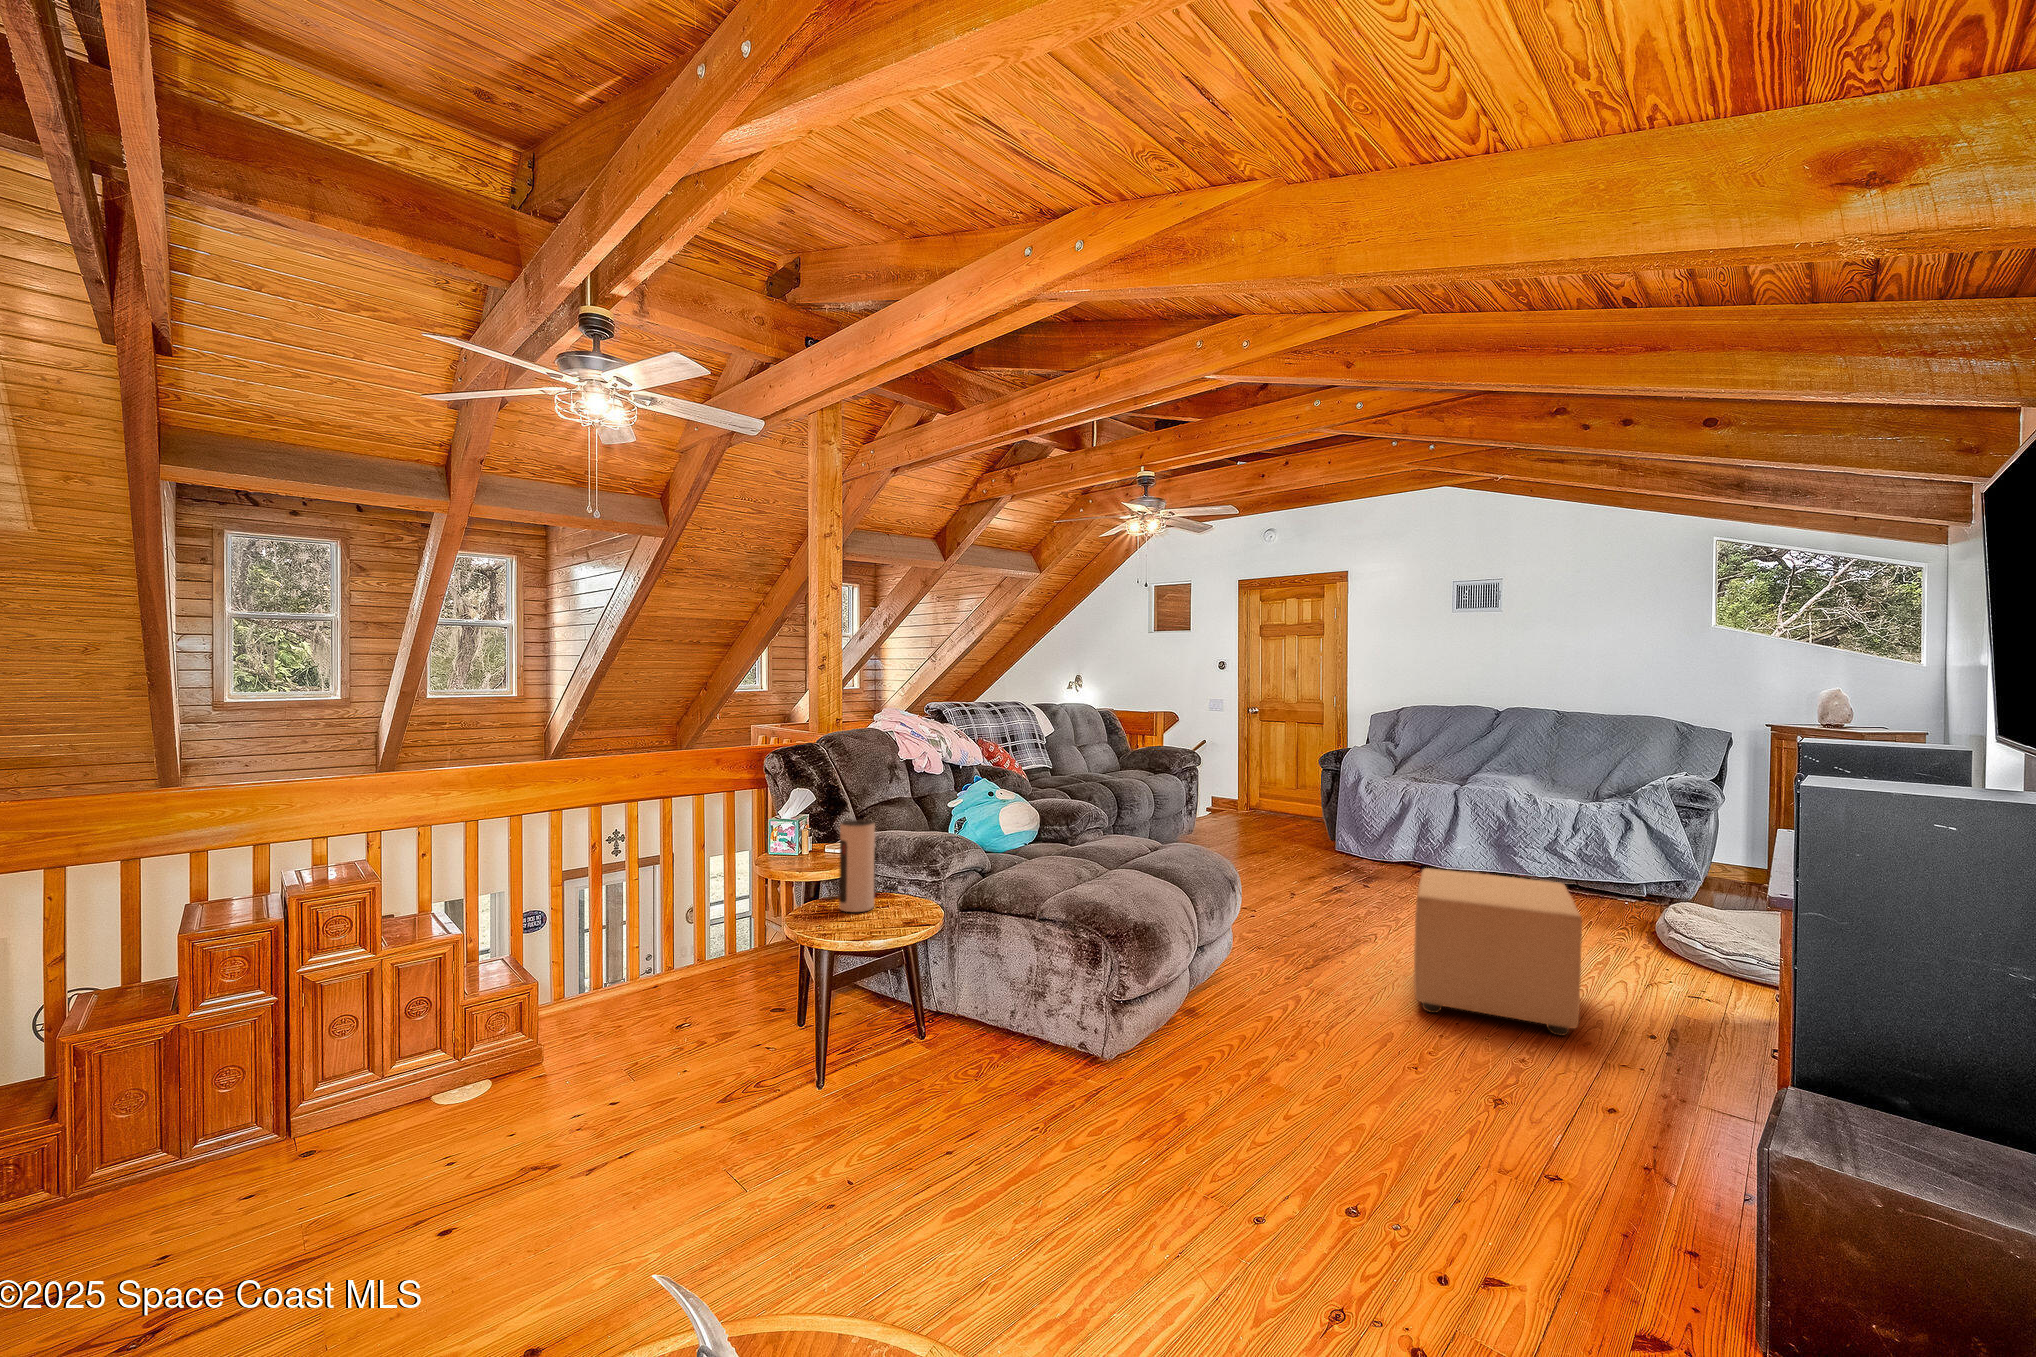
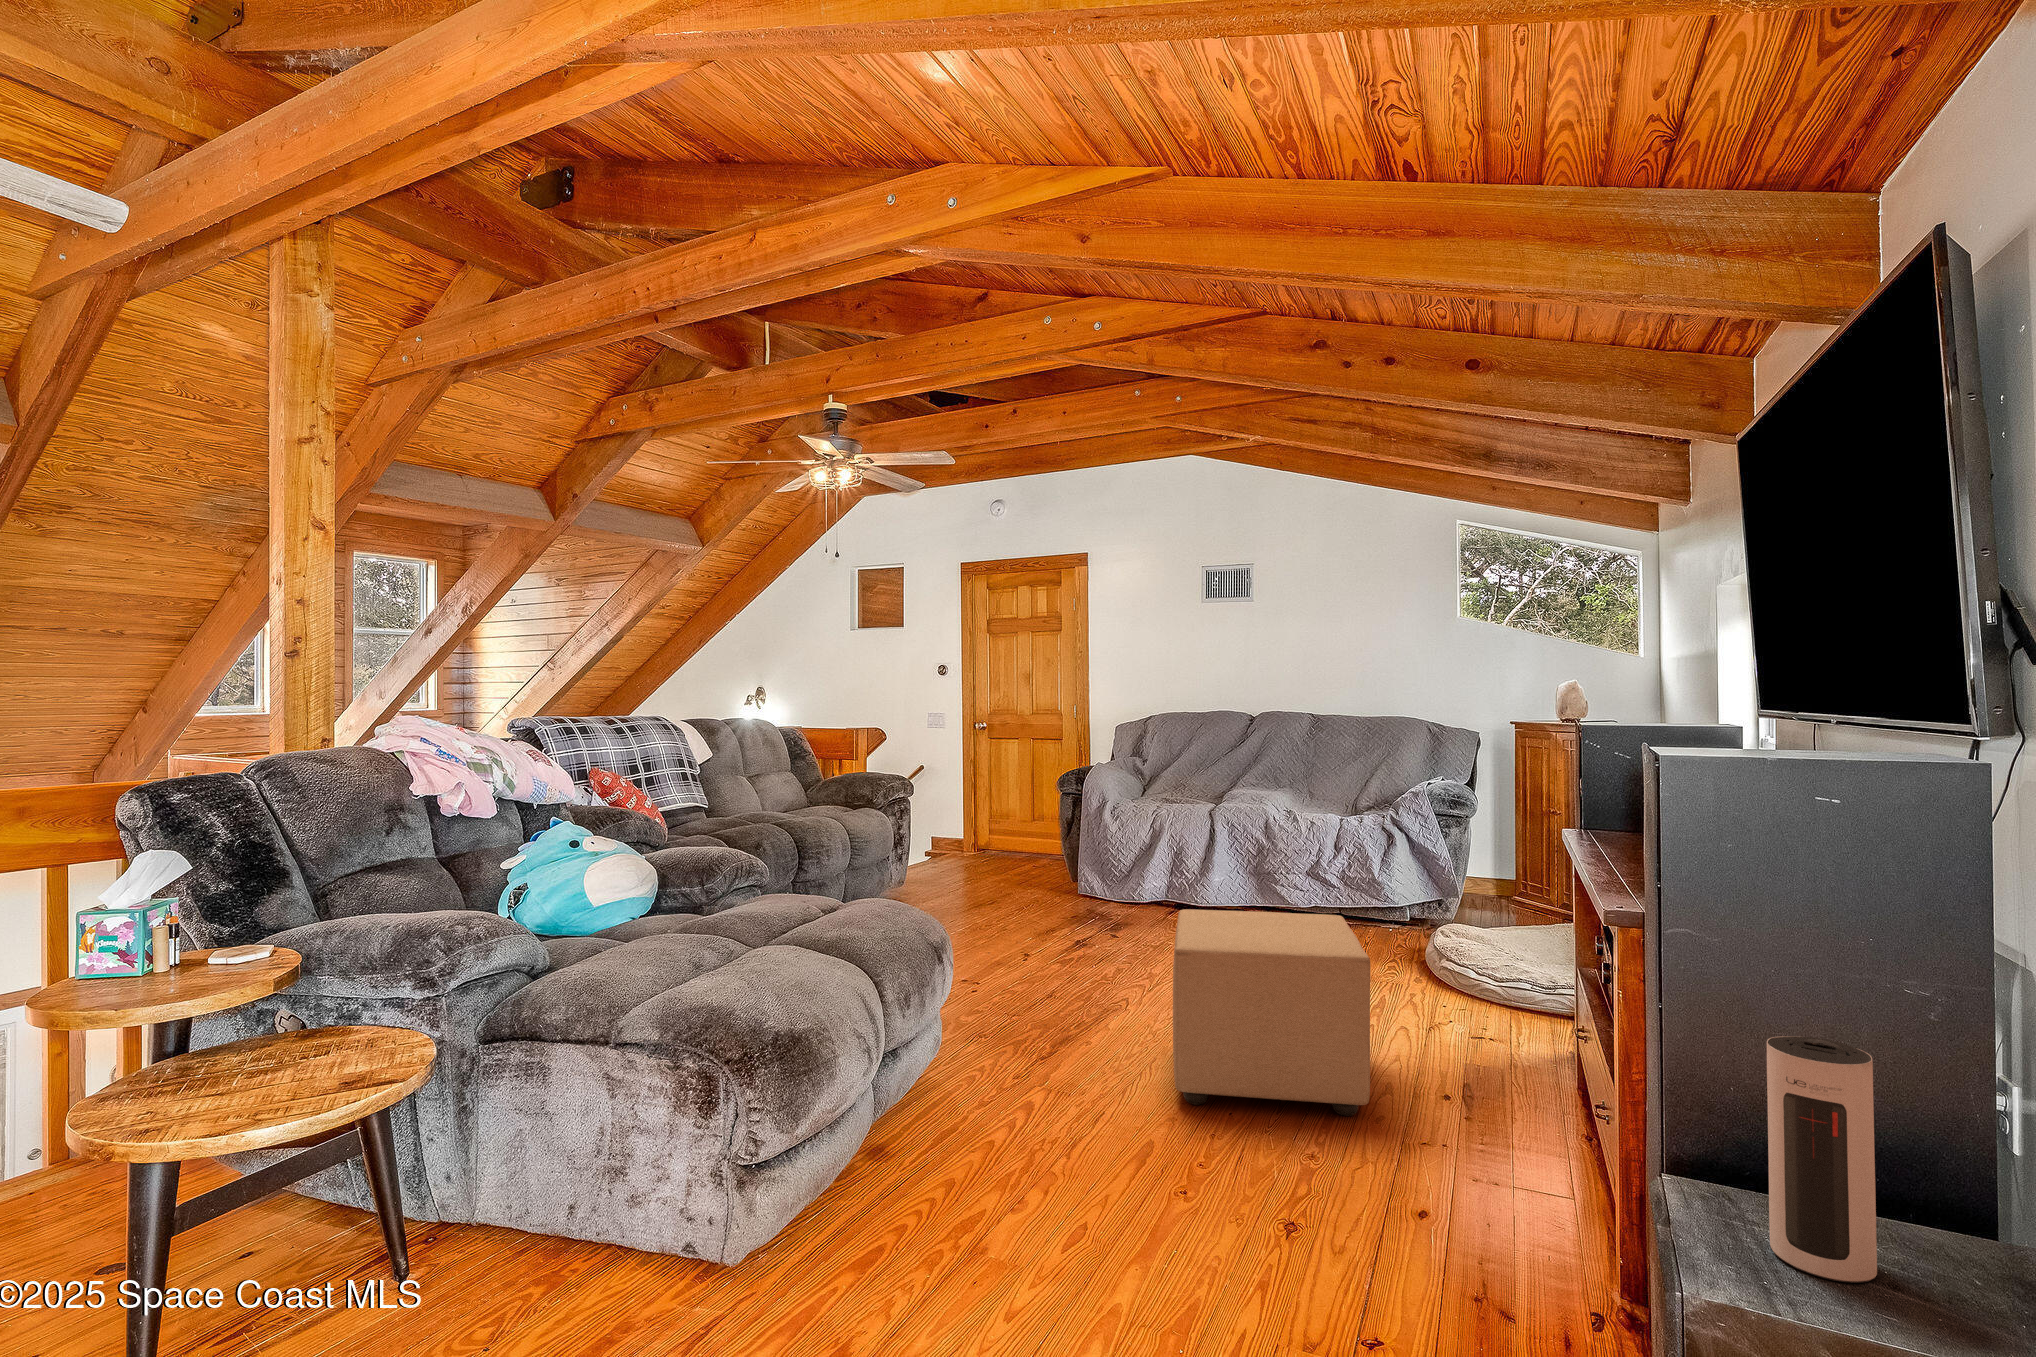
speaker: present [839,820,875,912] -> present [1767,1036,1877,1283]

